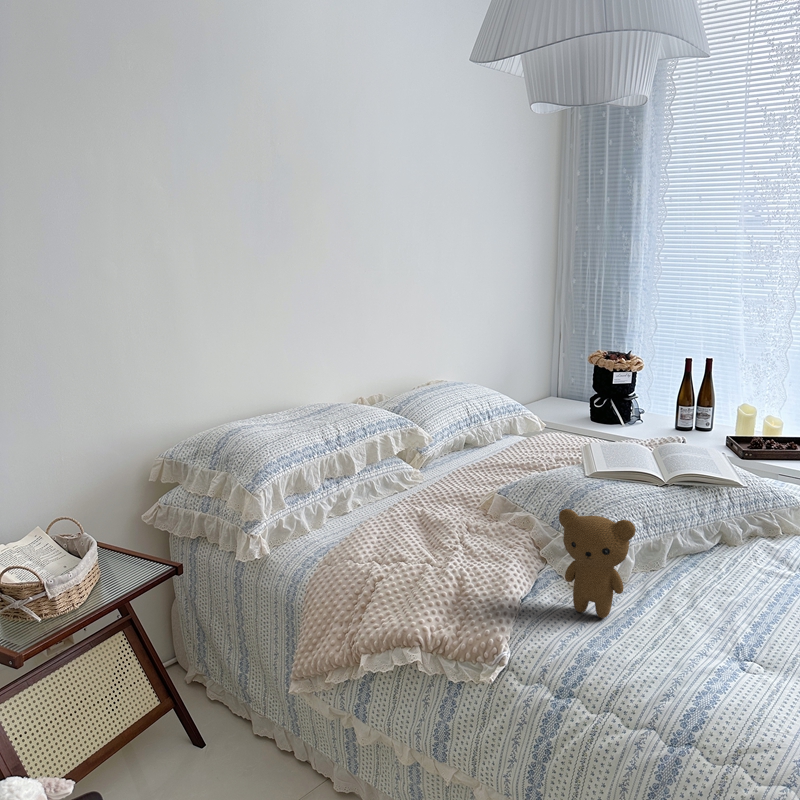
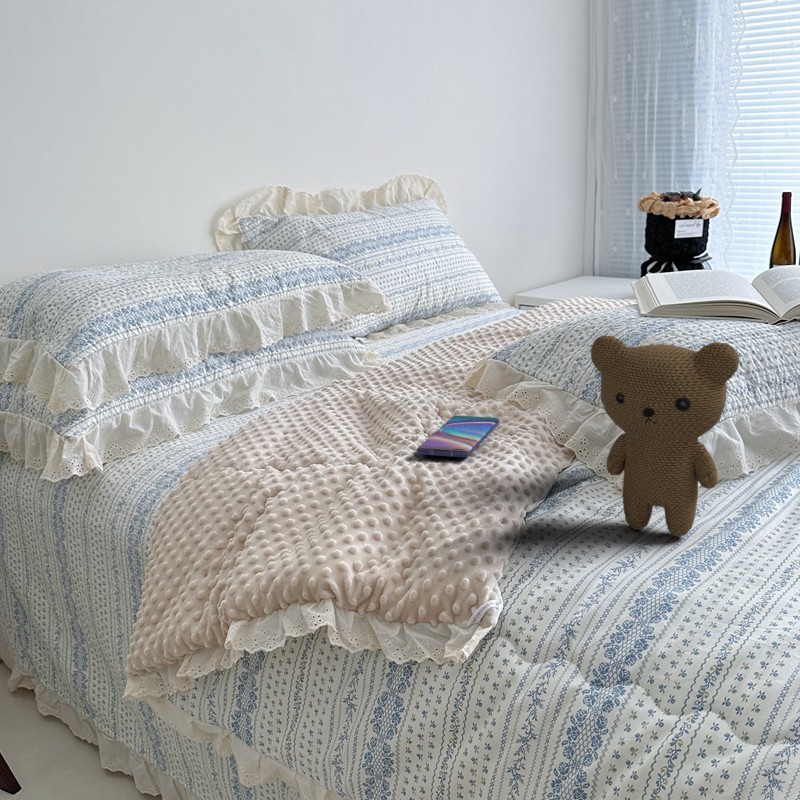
smartphone: none [459,533,503,564] -> present [417,416,500,457]

